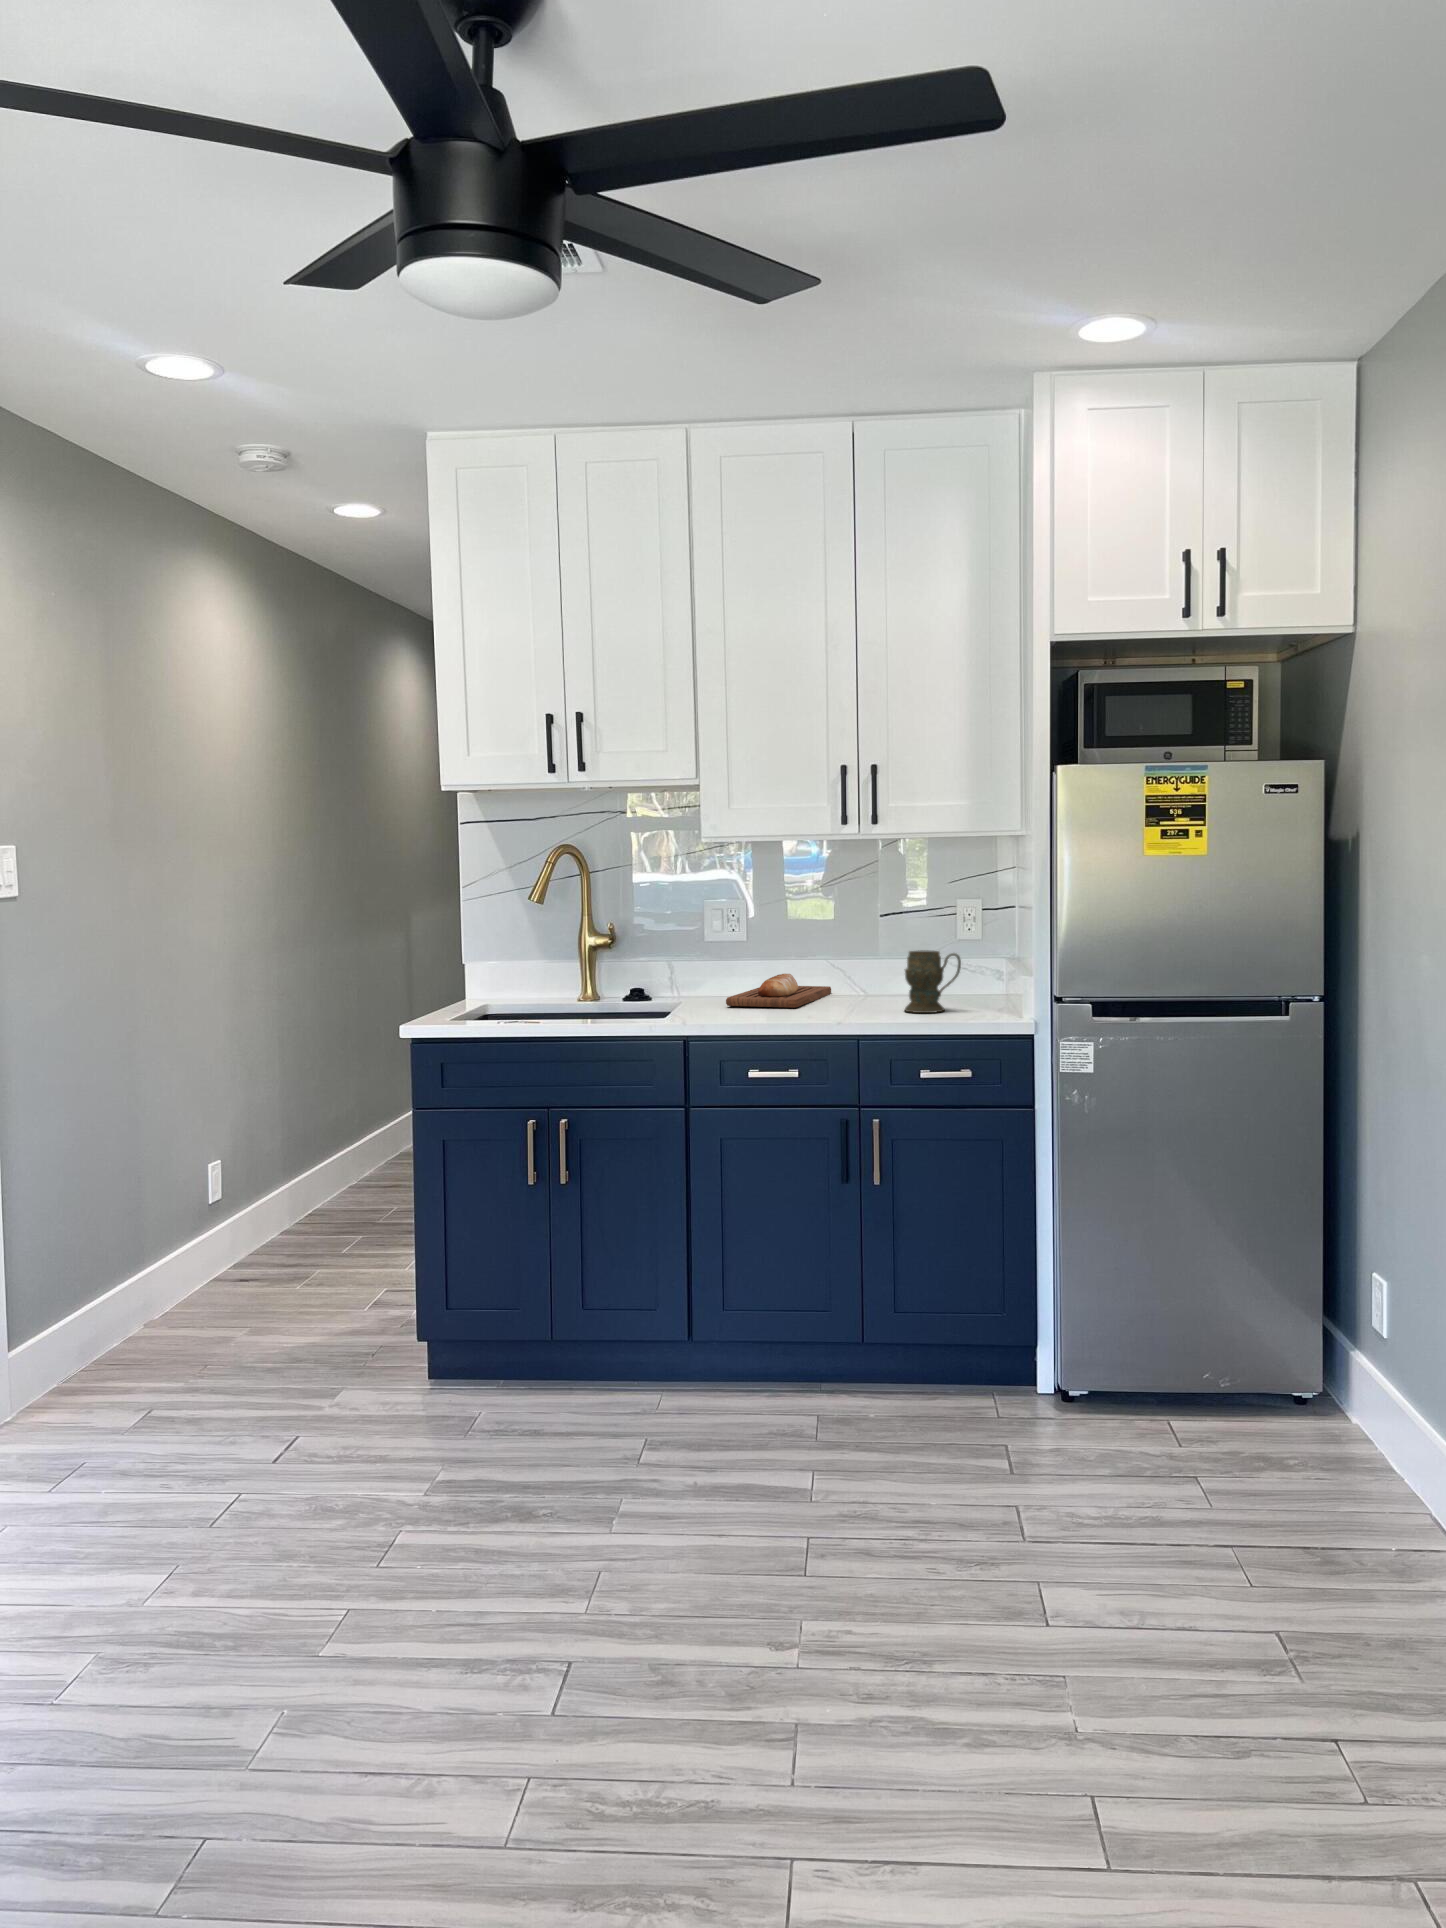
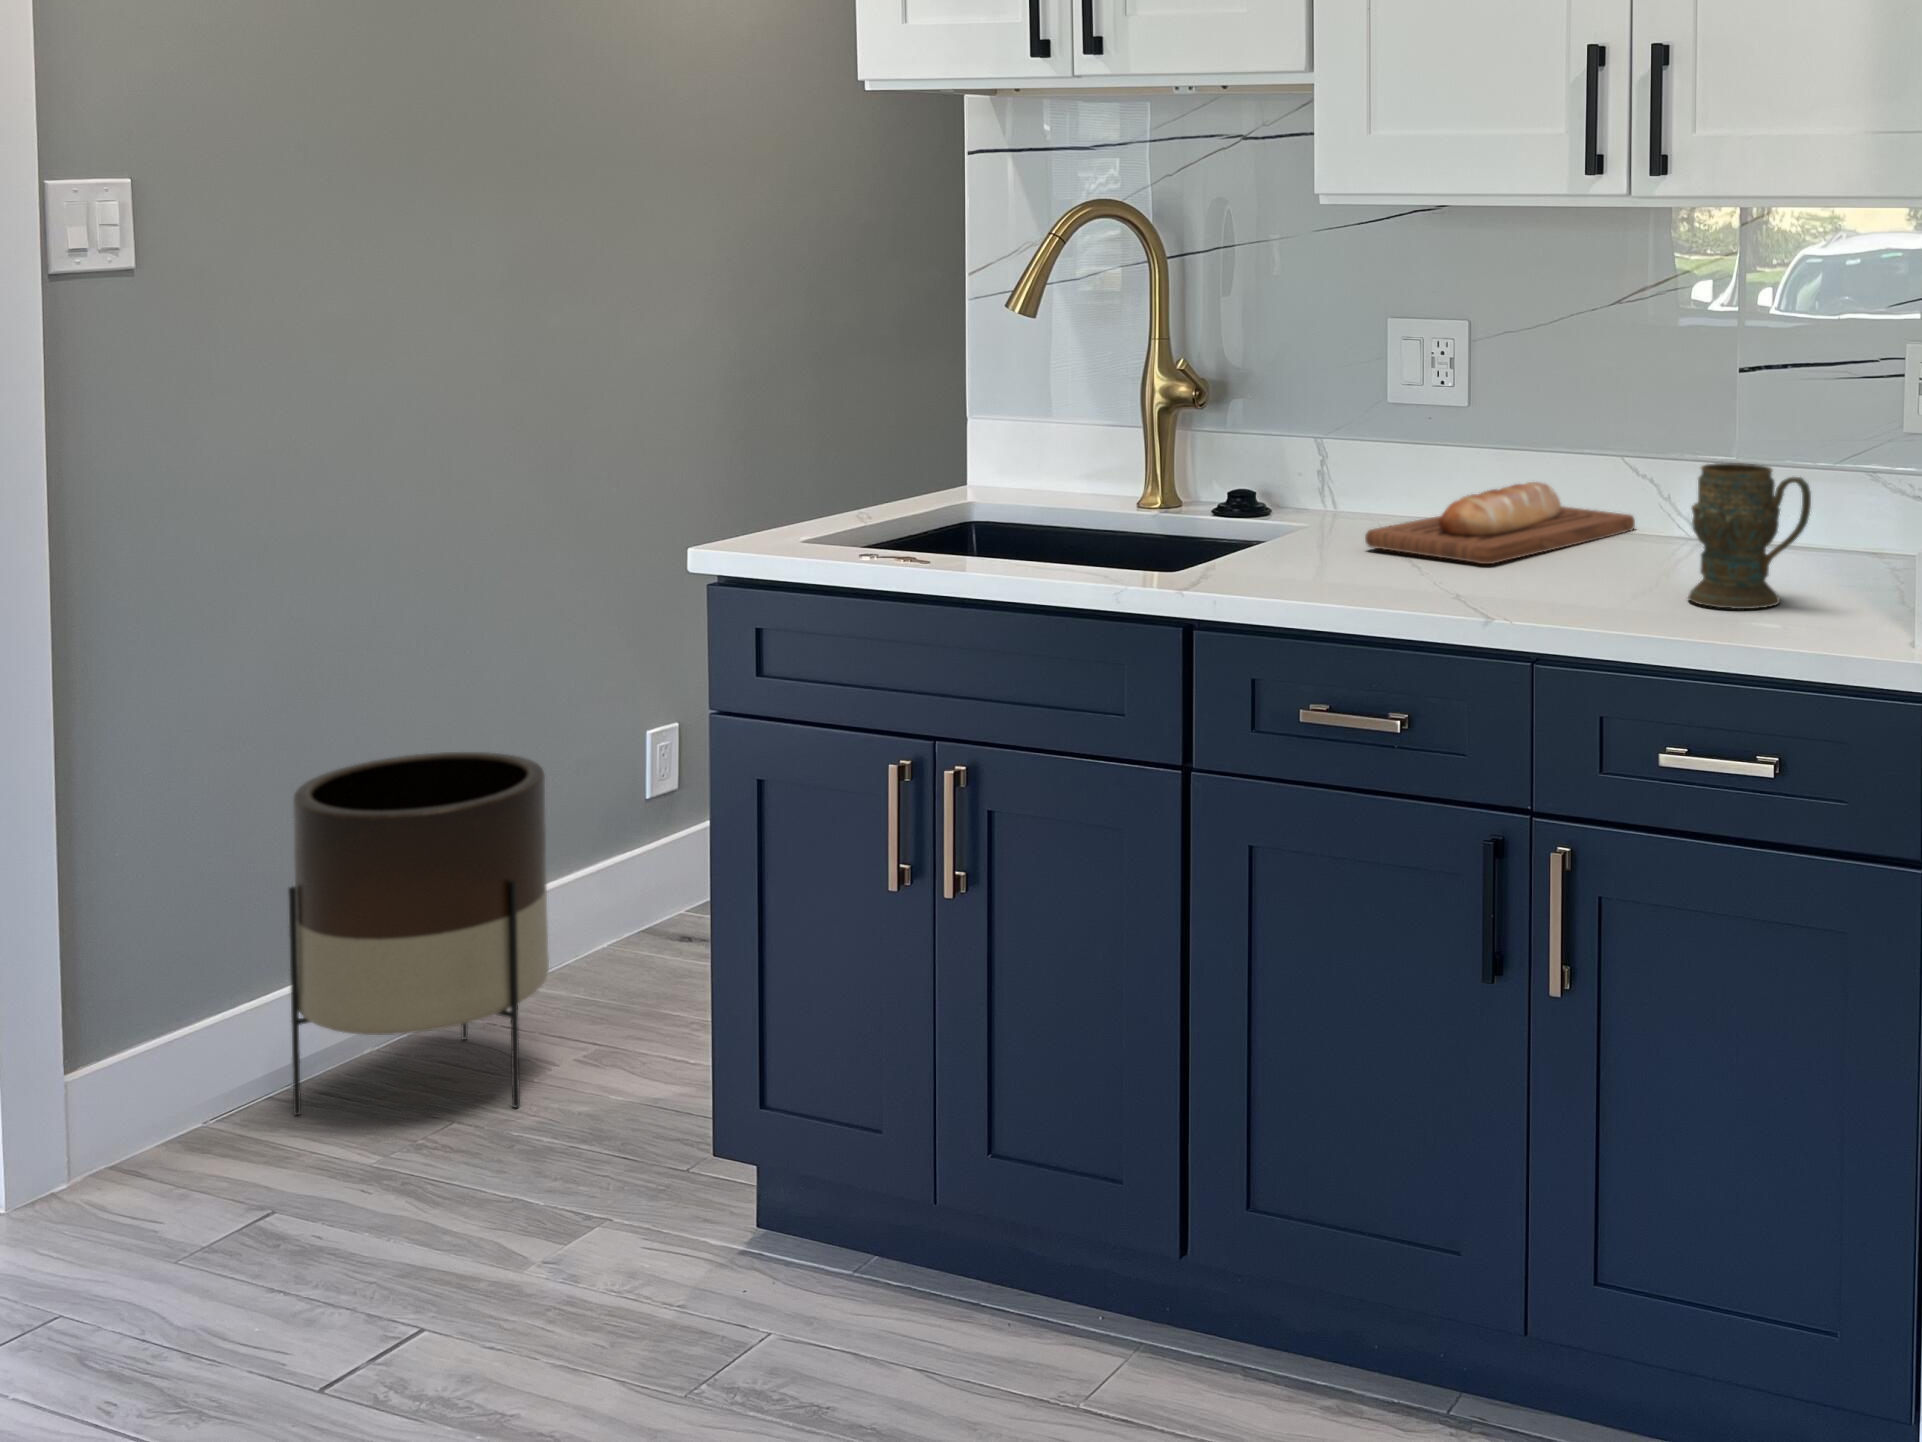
planter: none [107,1166,249,1373] -> present [288,752,549,1115]

